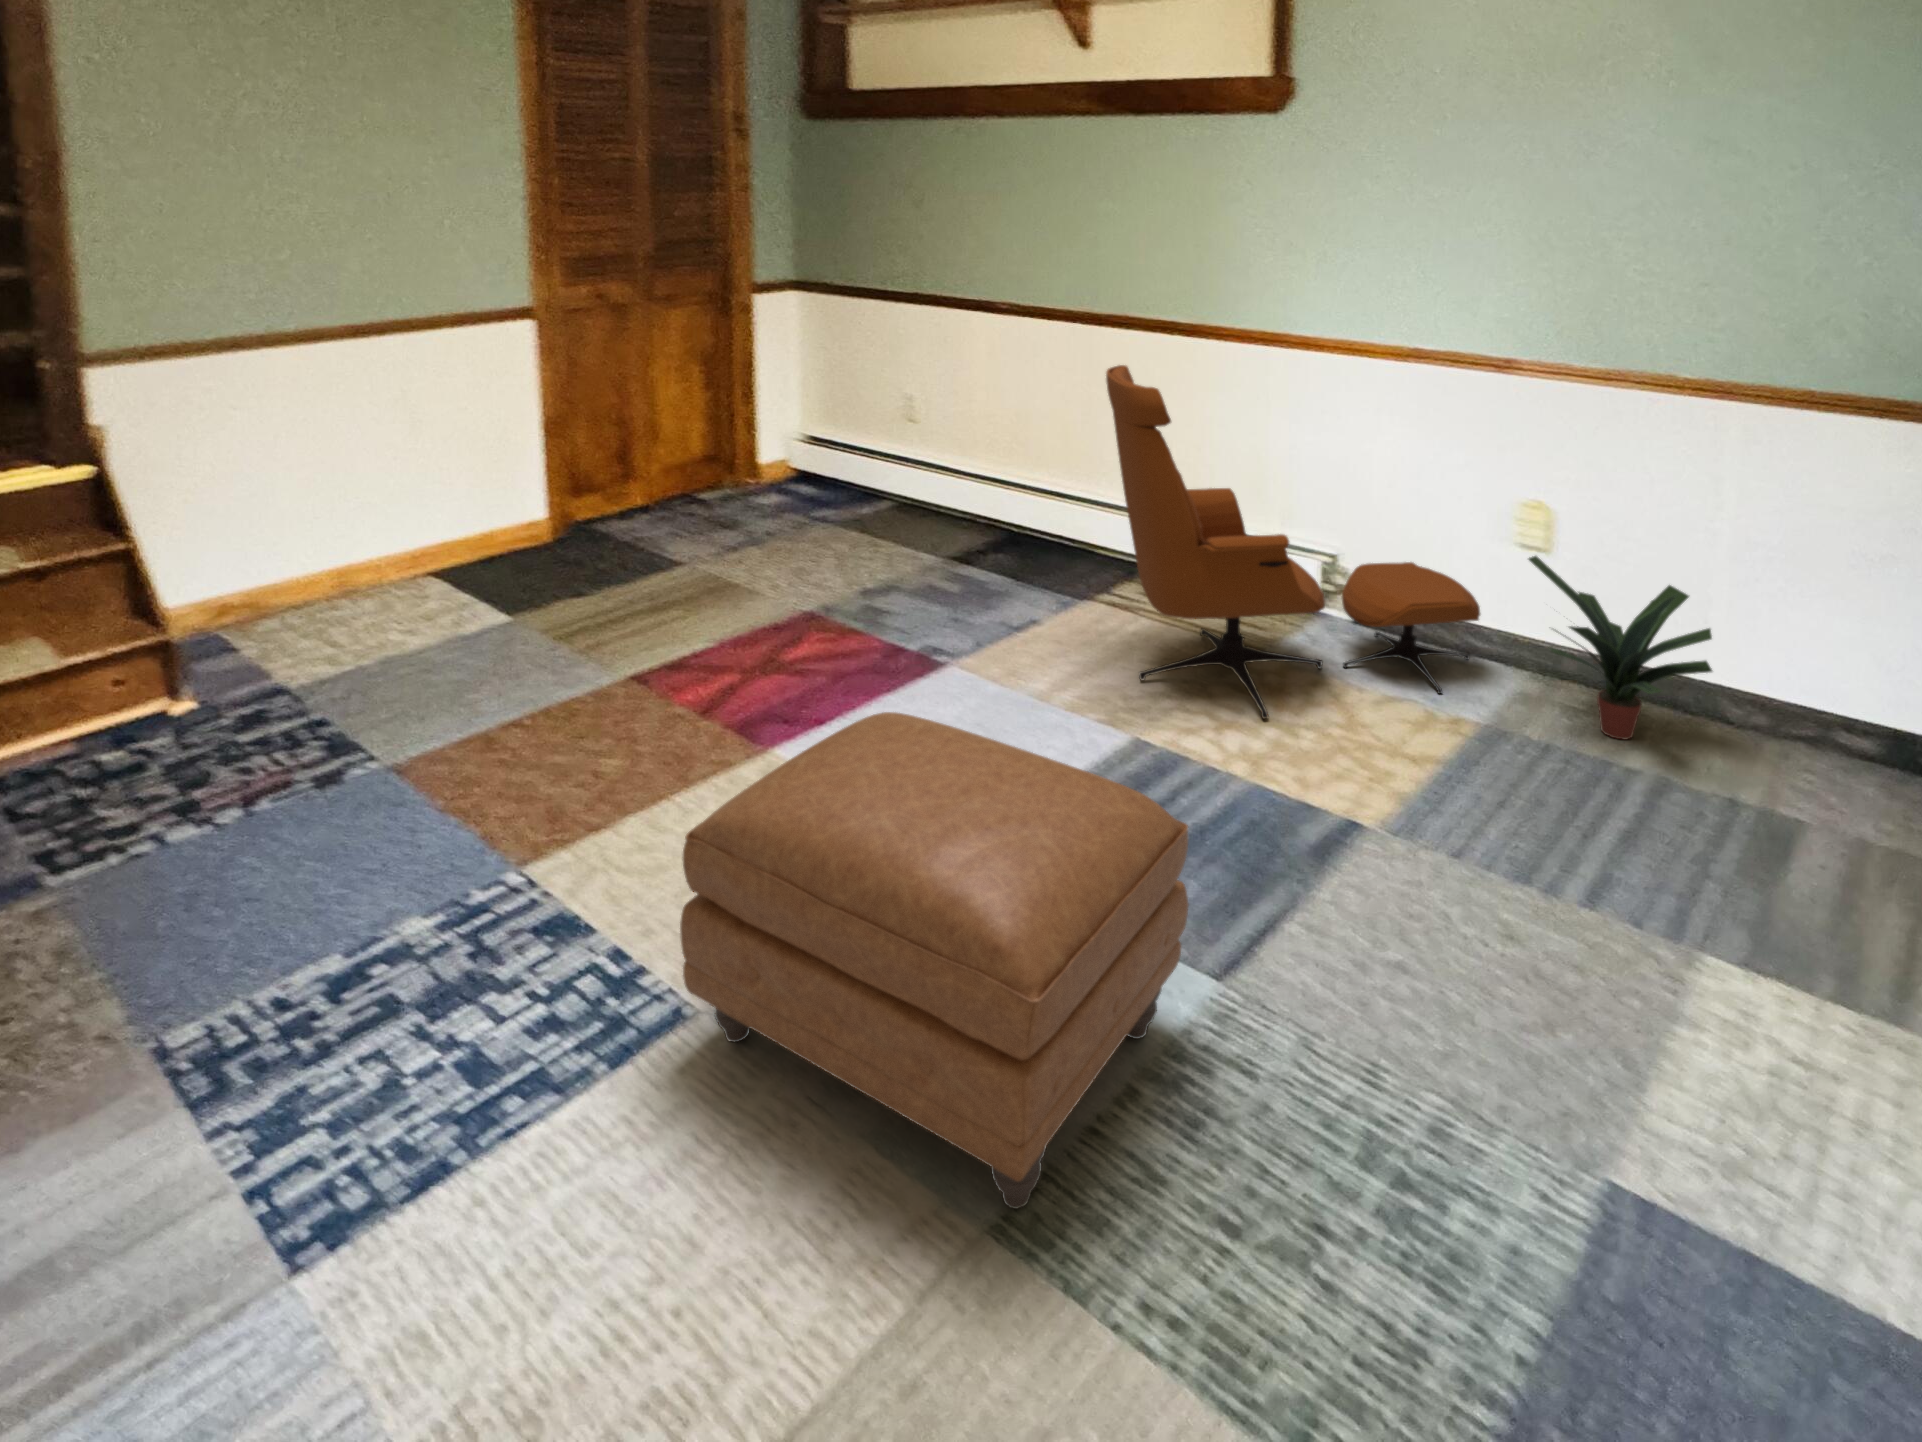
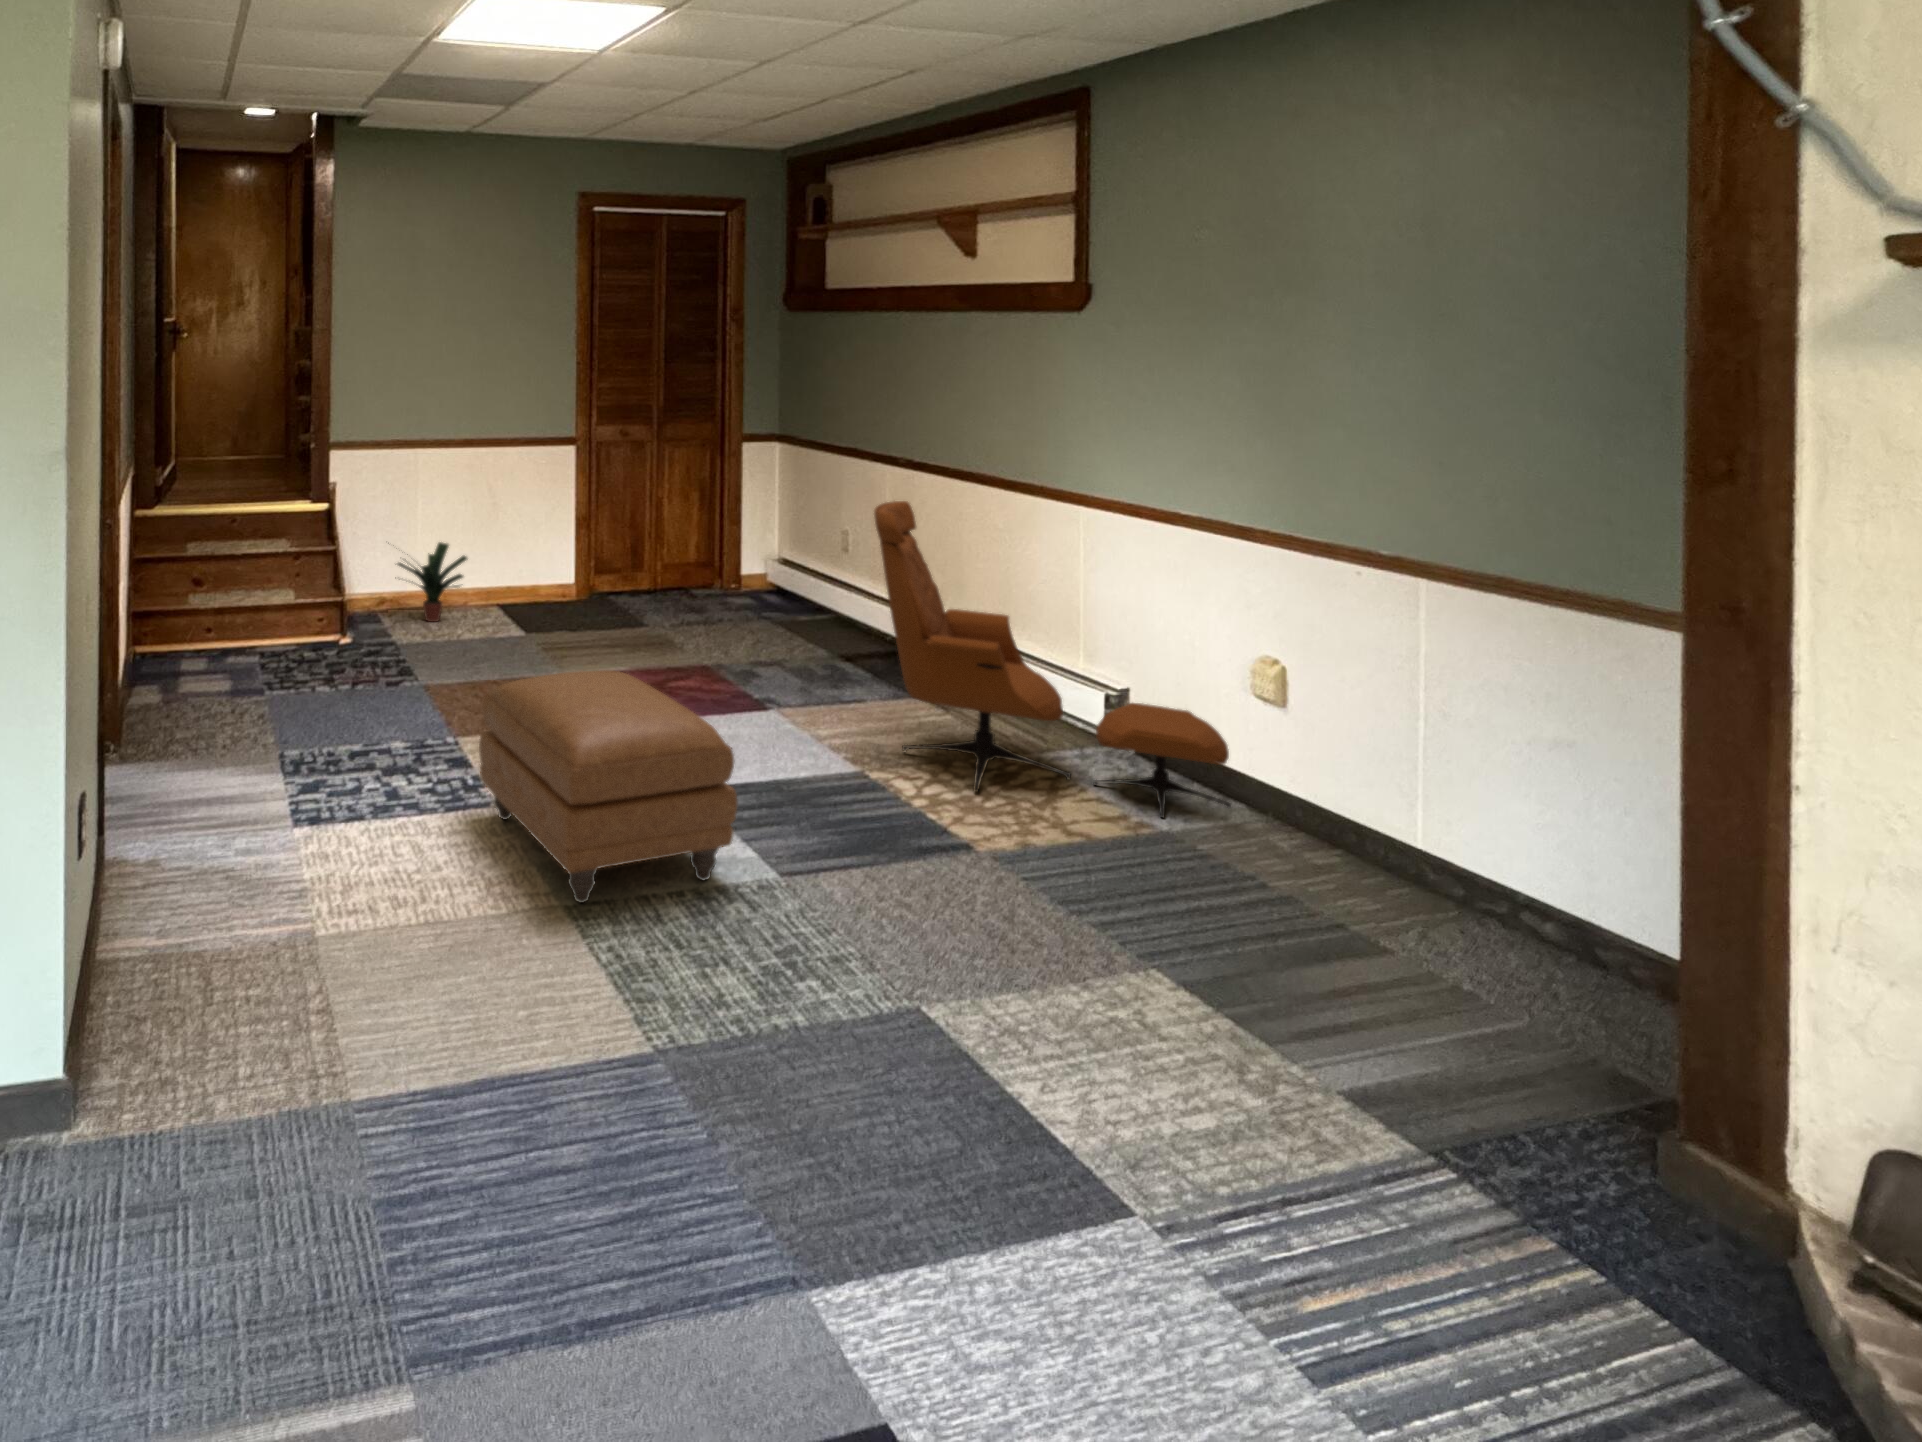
potted plant: present [1528,556,1712,739] -> present [398,542,467,622]

